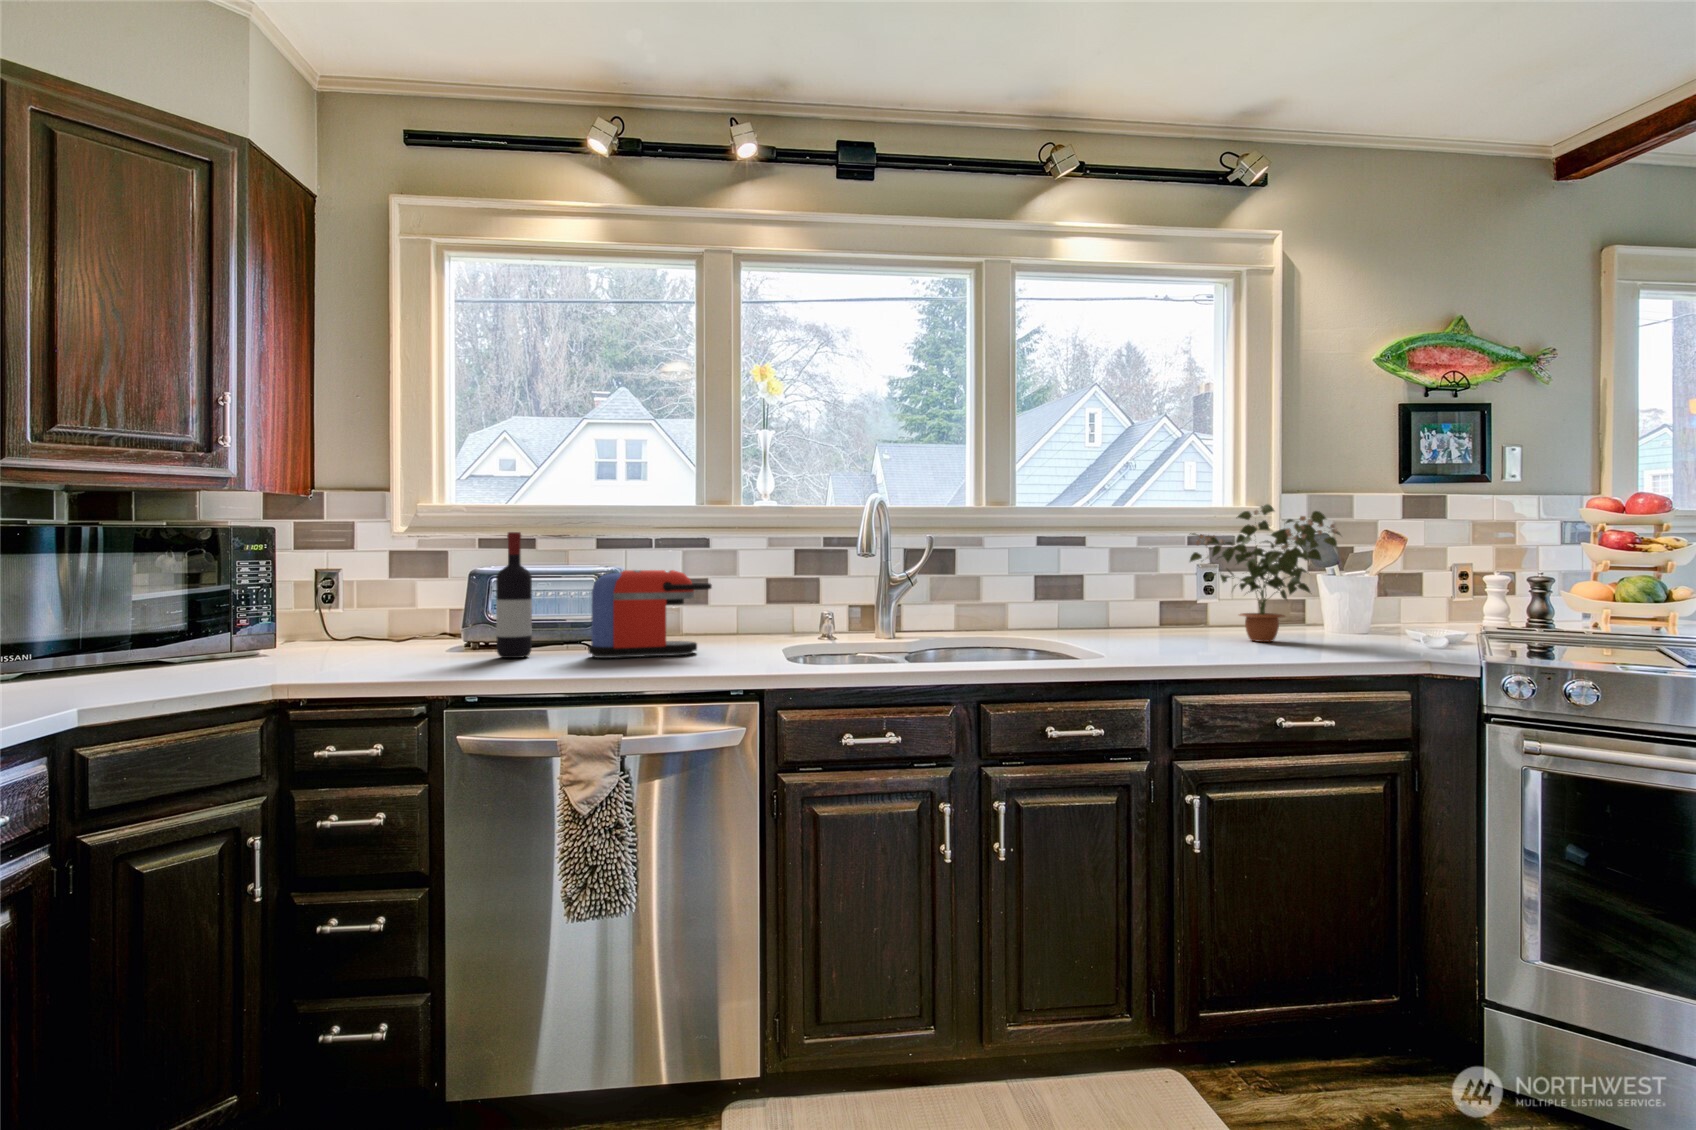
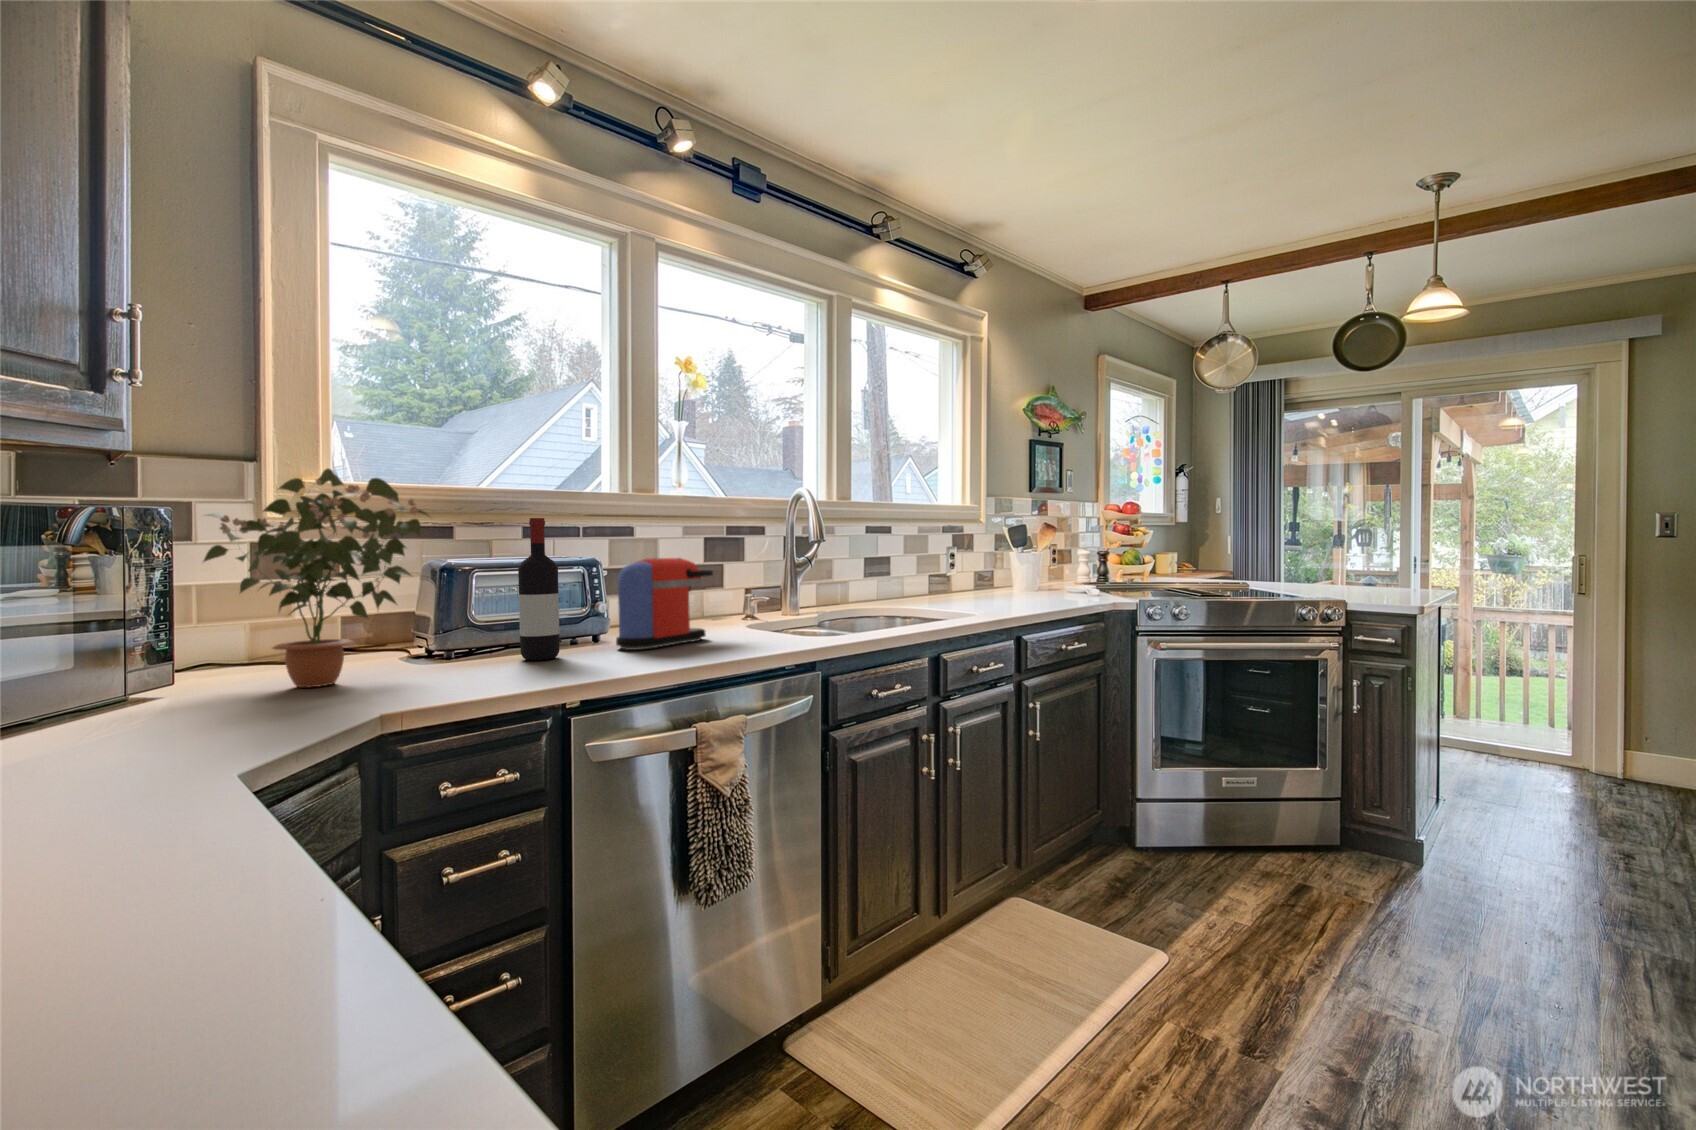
potted plant: present [1190,504,1340,642] -> present [204,469,428,687]

